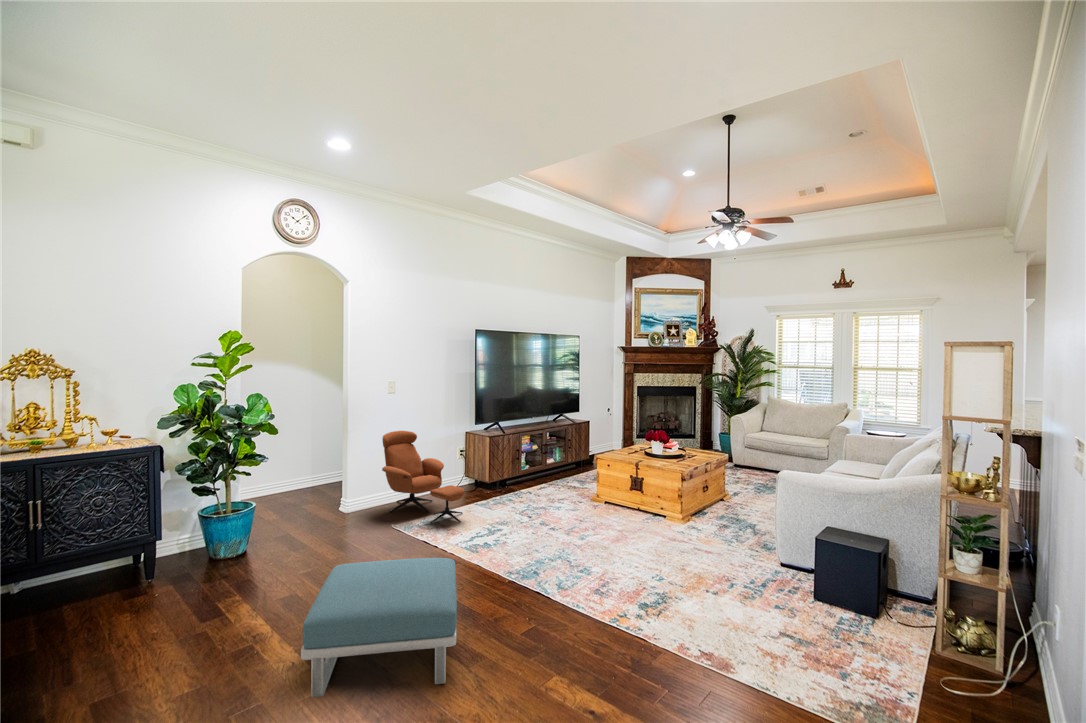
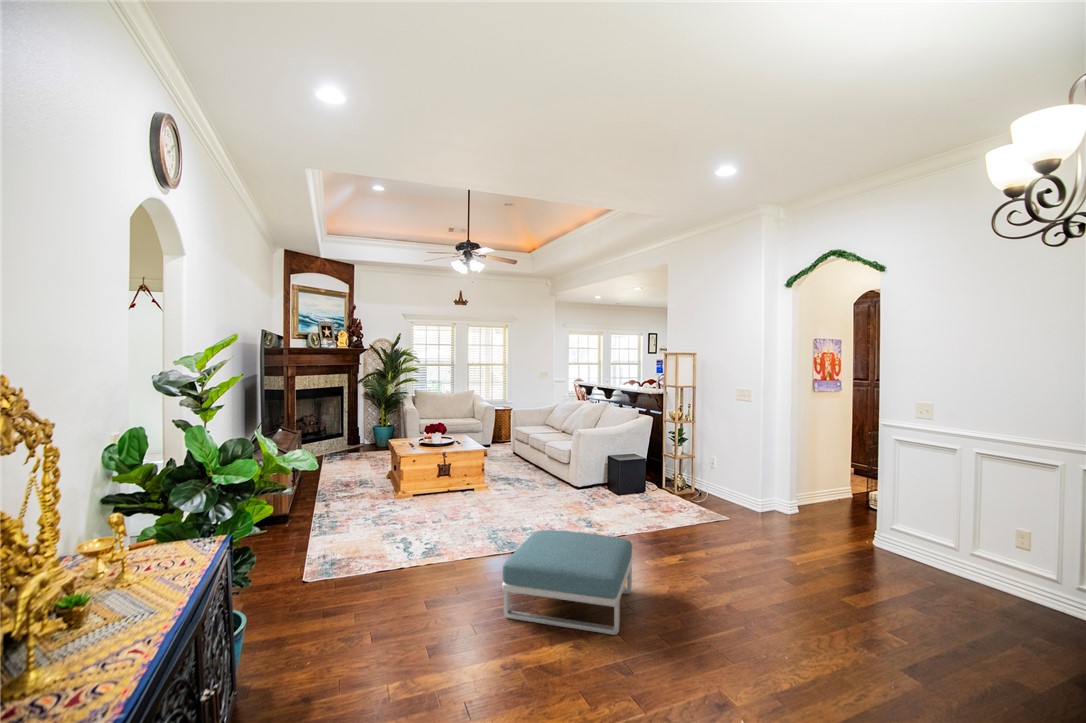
lounge chair: present [382,431,464,523] -> none [206,464,353,571]

